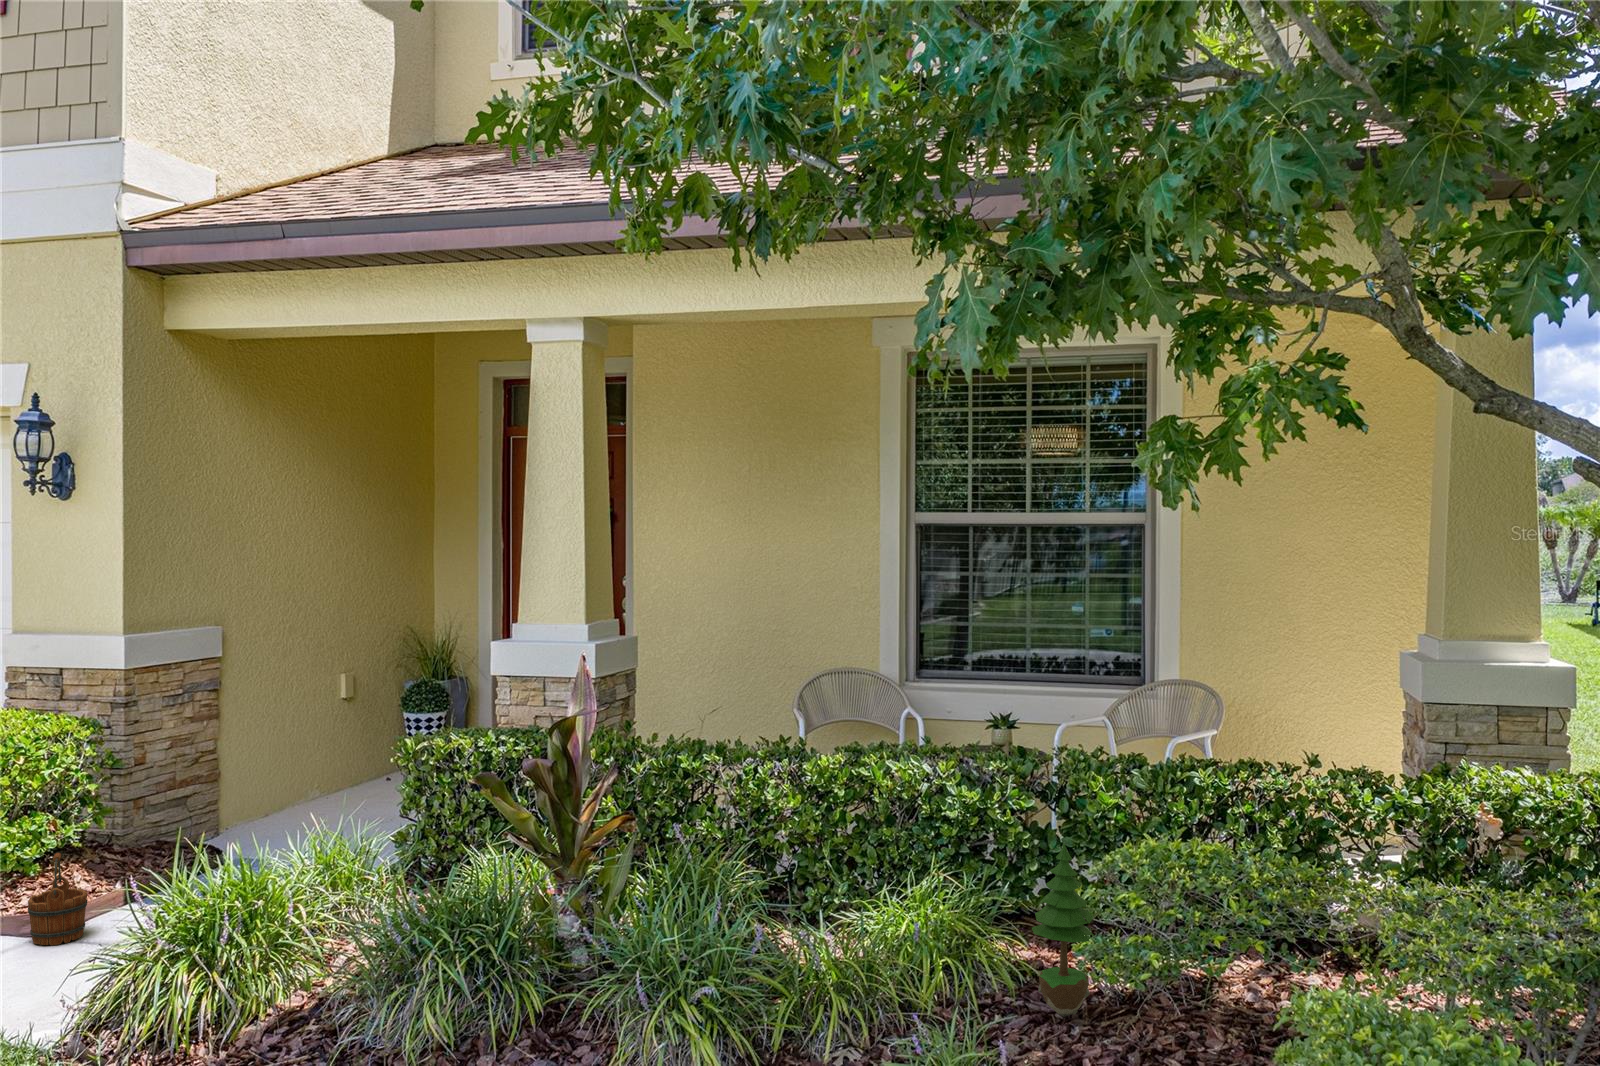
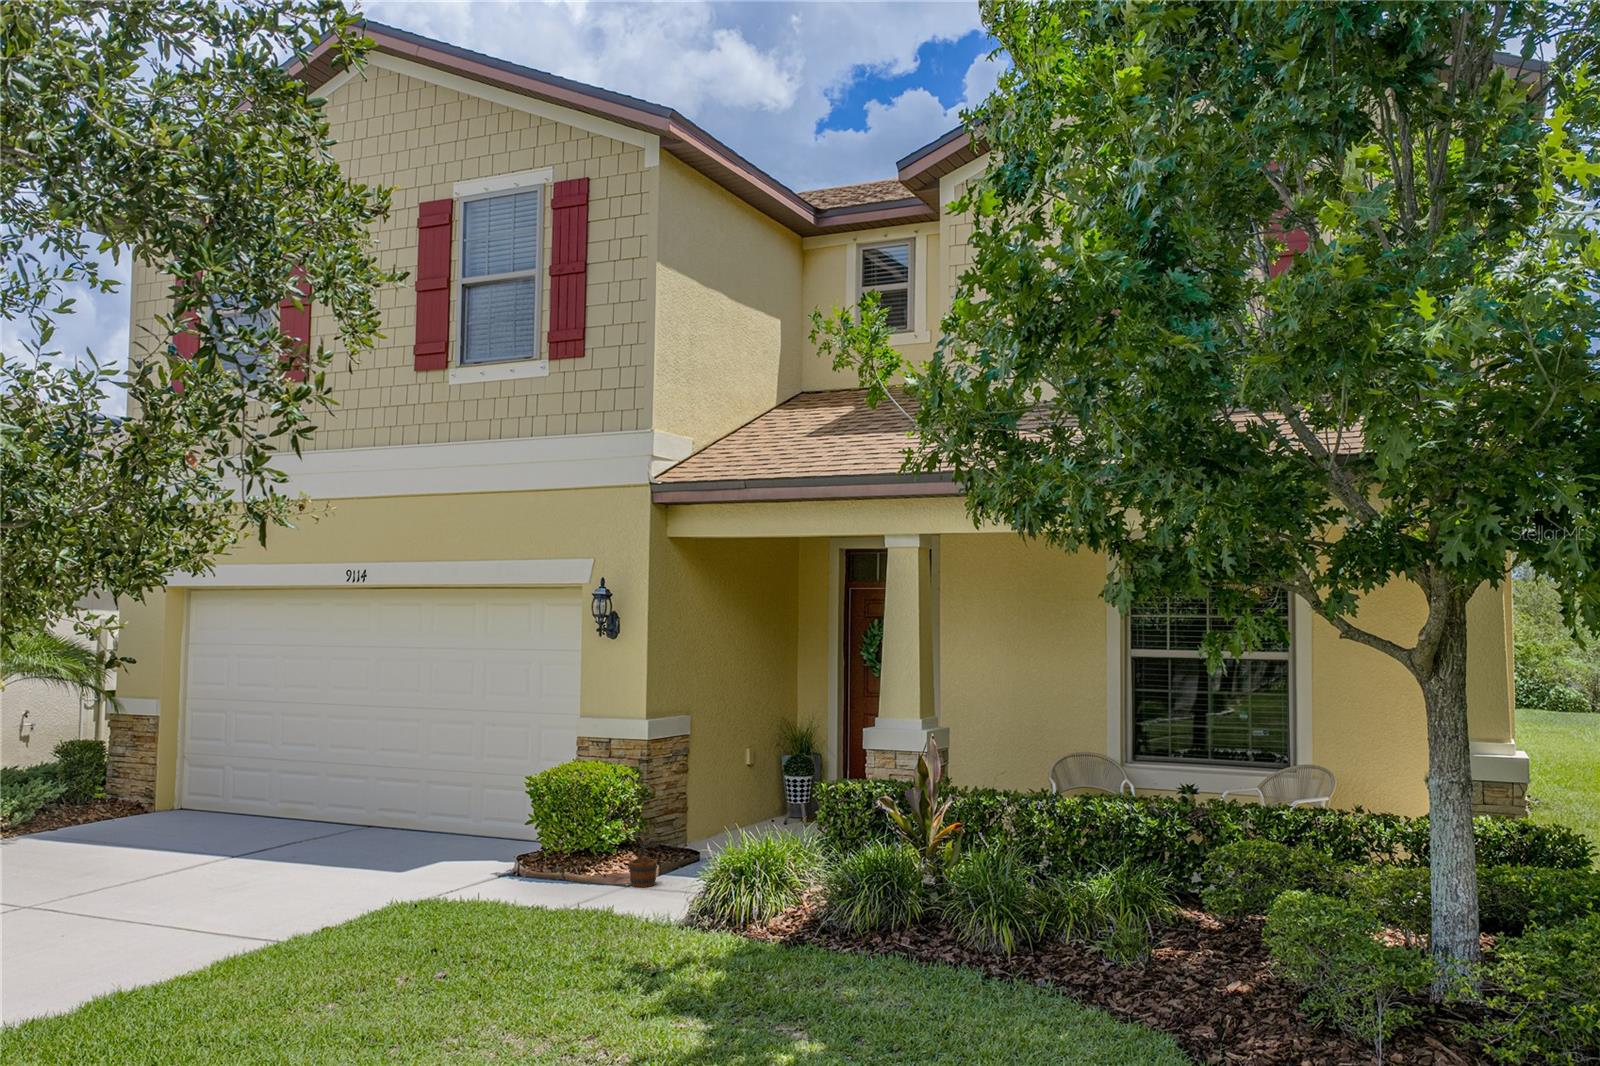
potted tree: present [1032,844,1094,1017] -> none [1180,844,1216,941]

